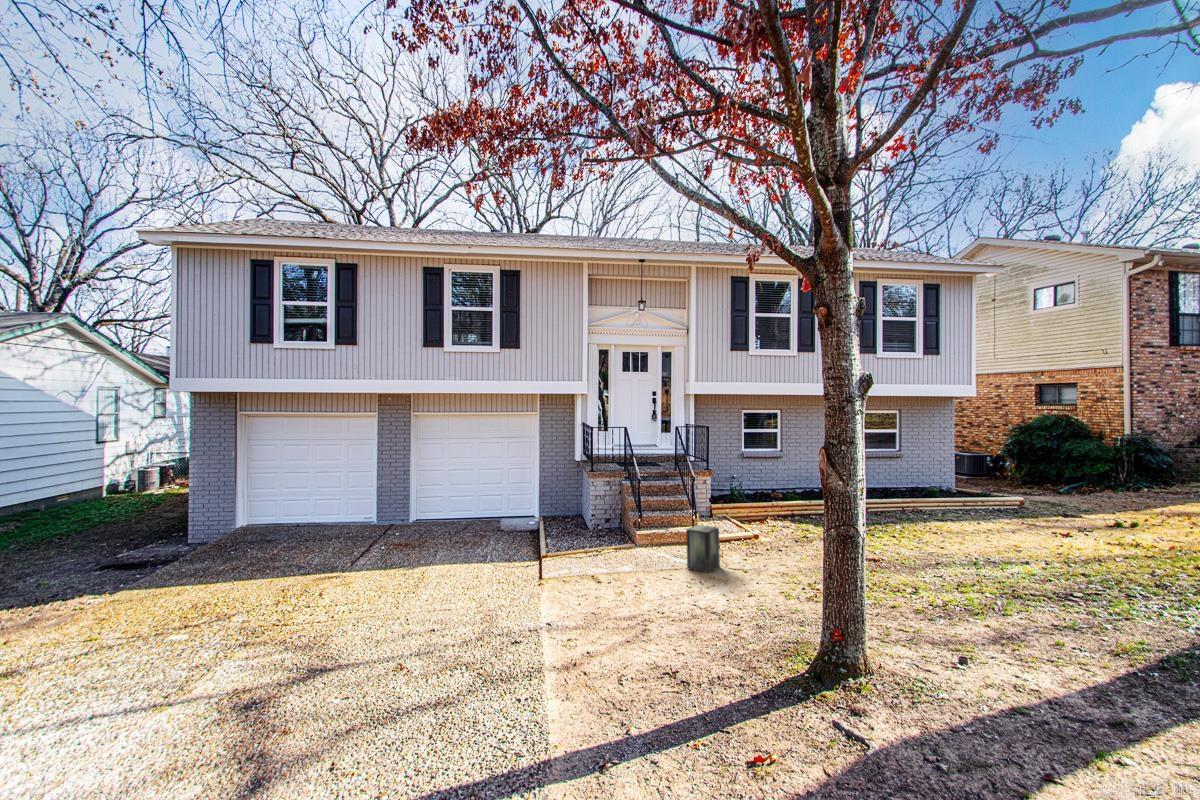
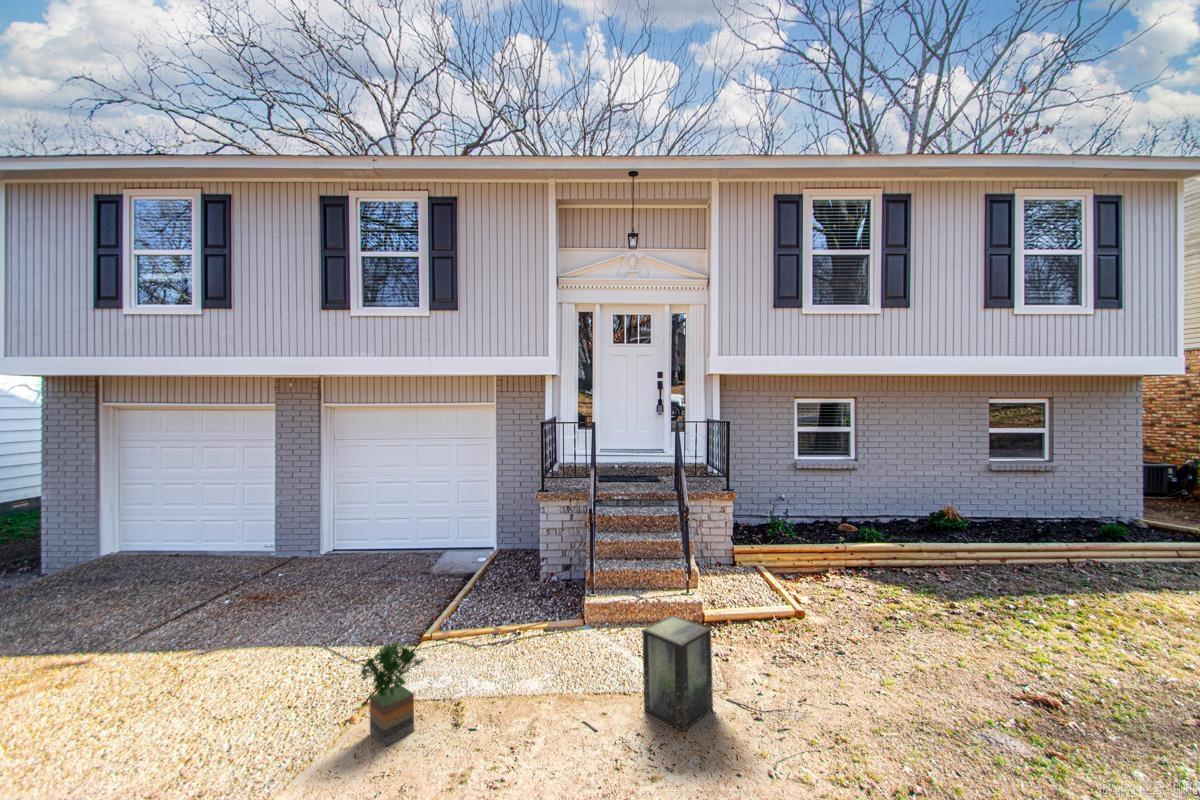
potted tree: none [557,539,584,585] -> present [361,644,424,746]

